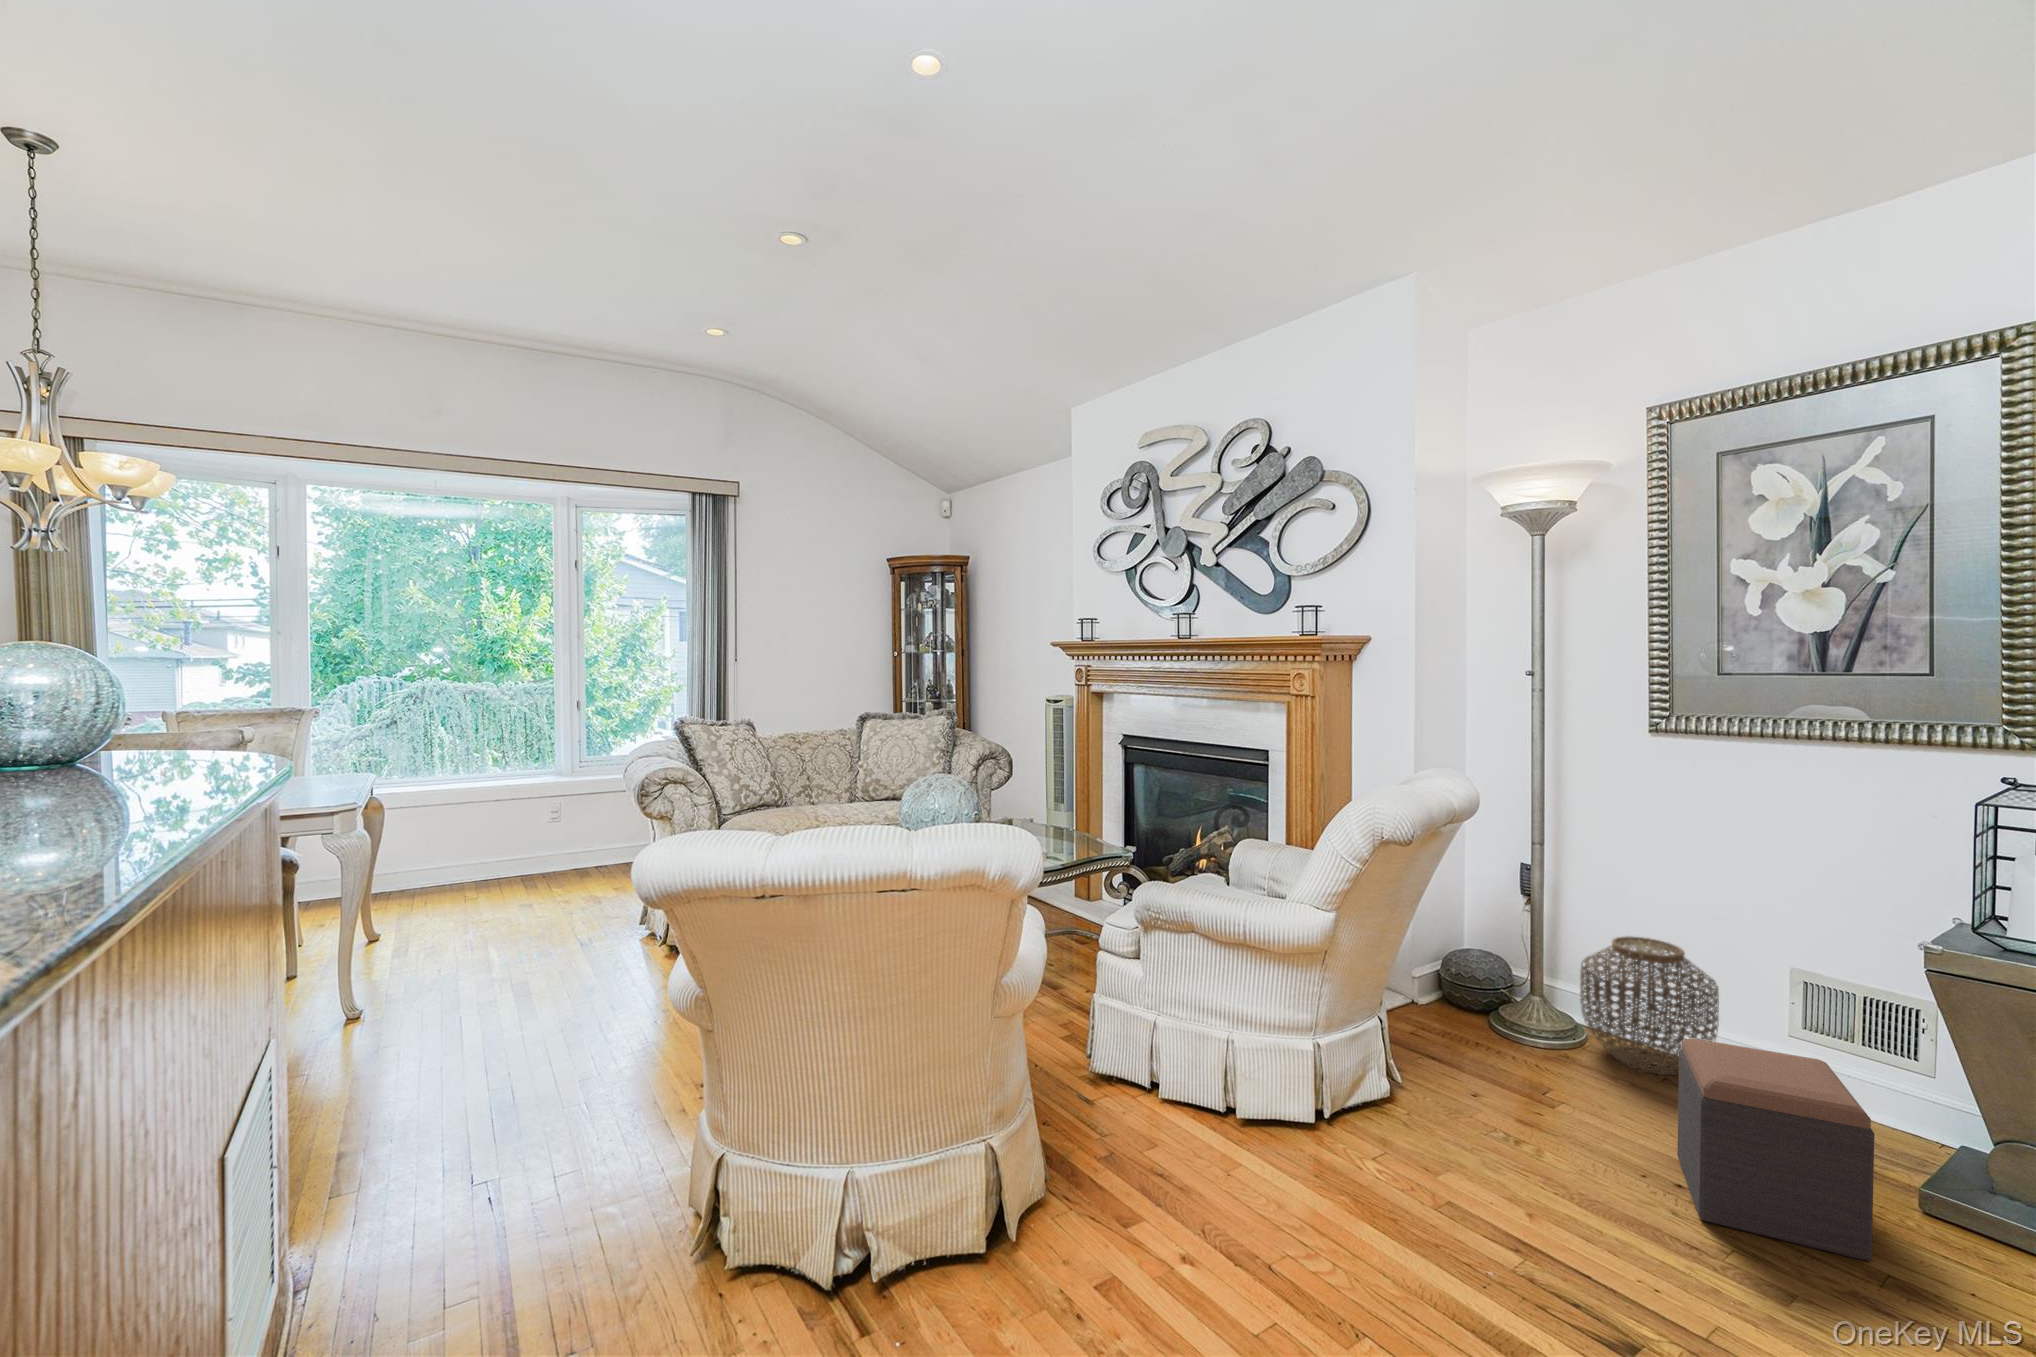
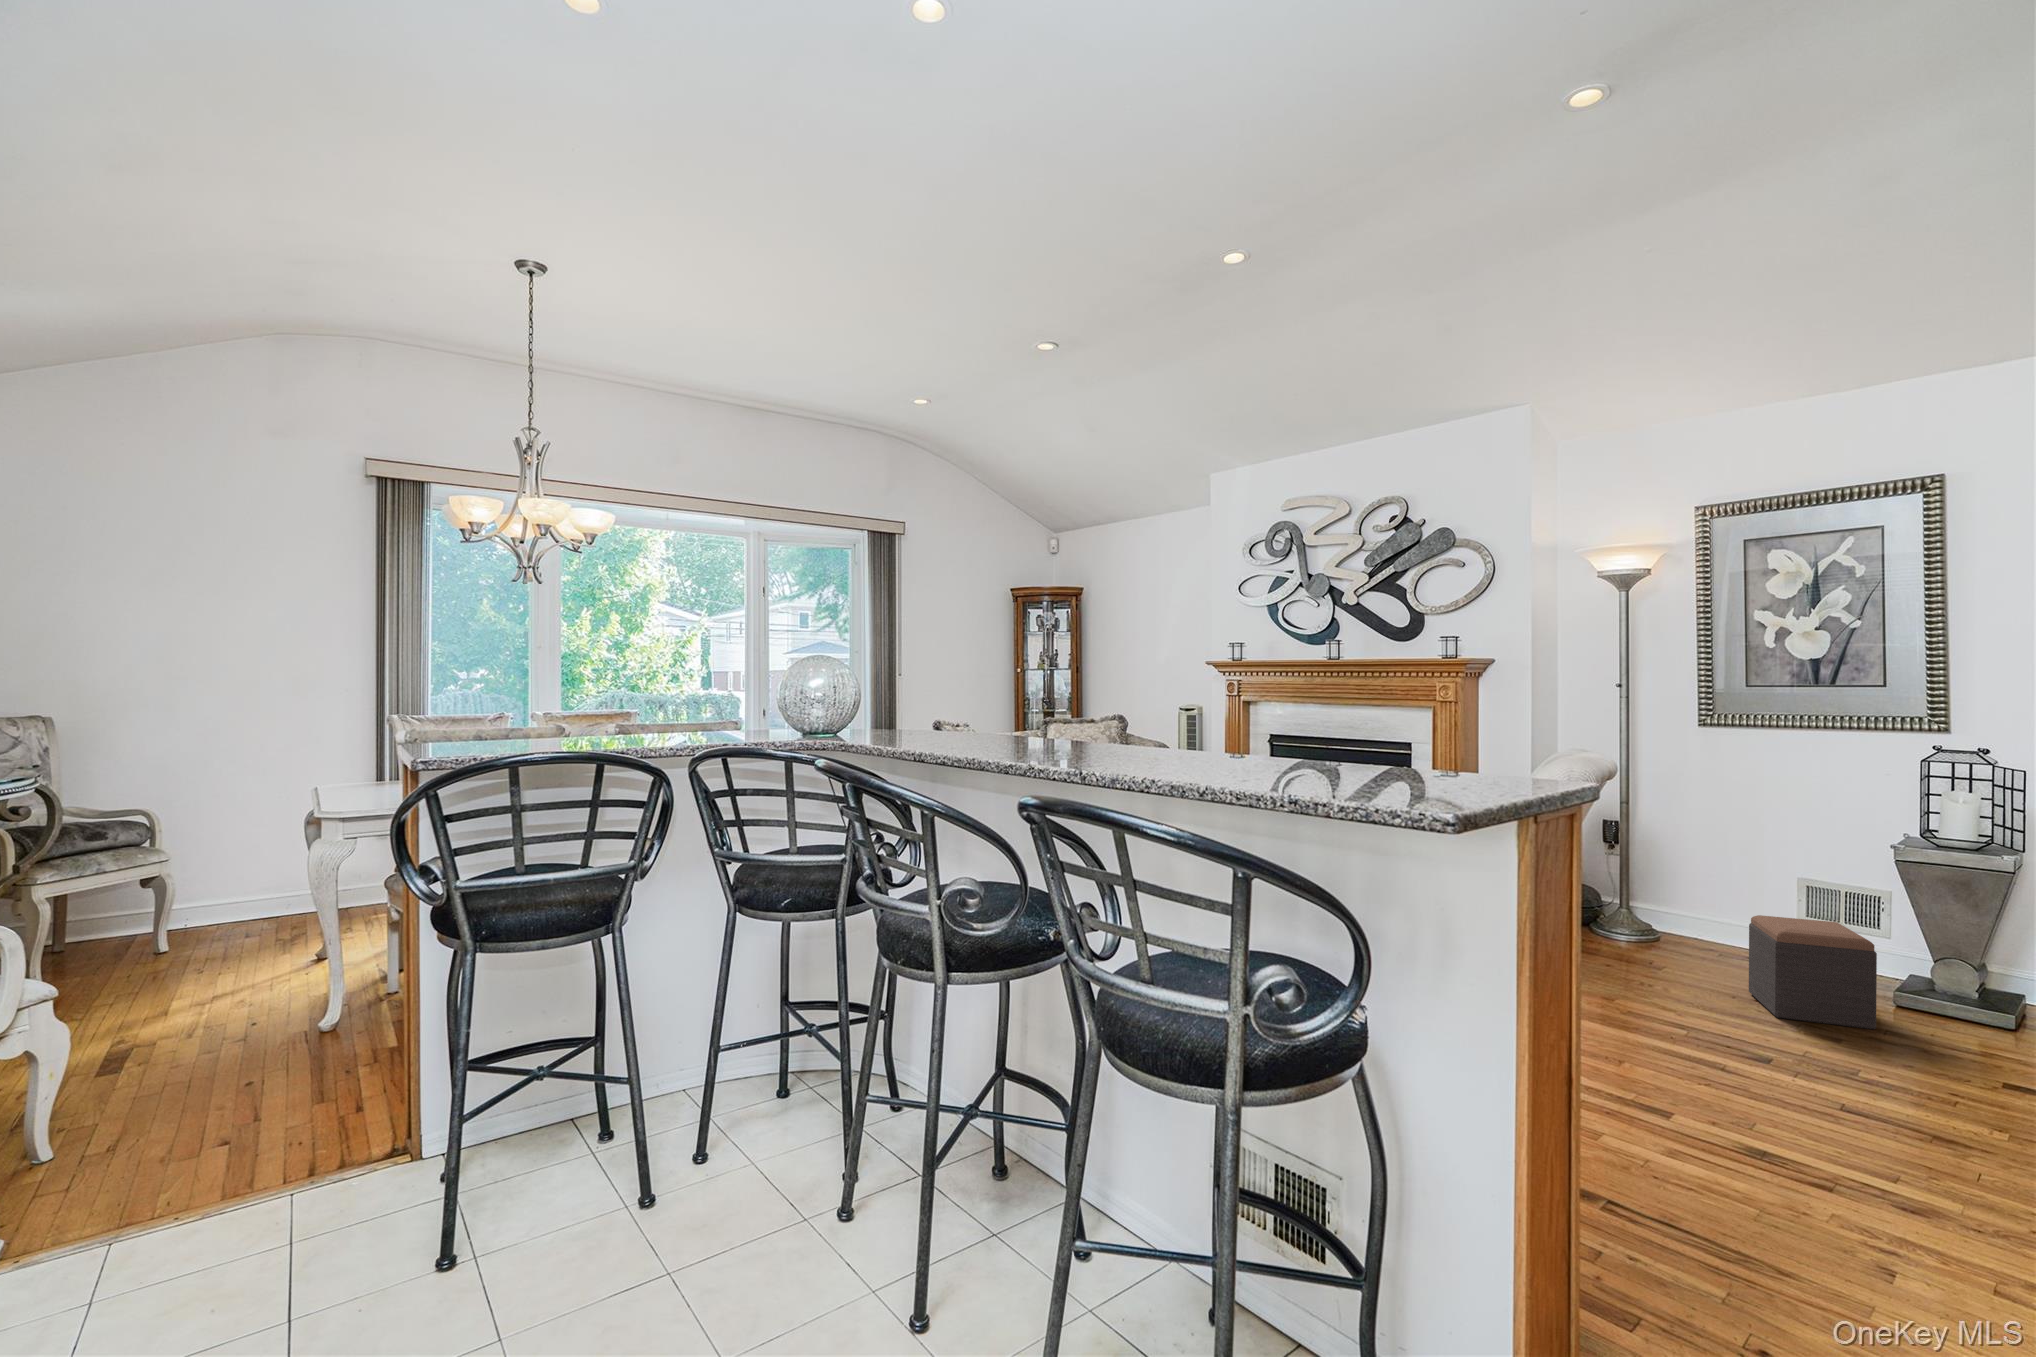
woven basket: present [1580,936,1719,1075] -> none [1656,868,1752,957]

